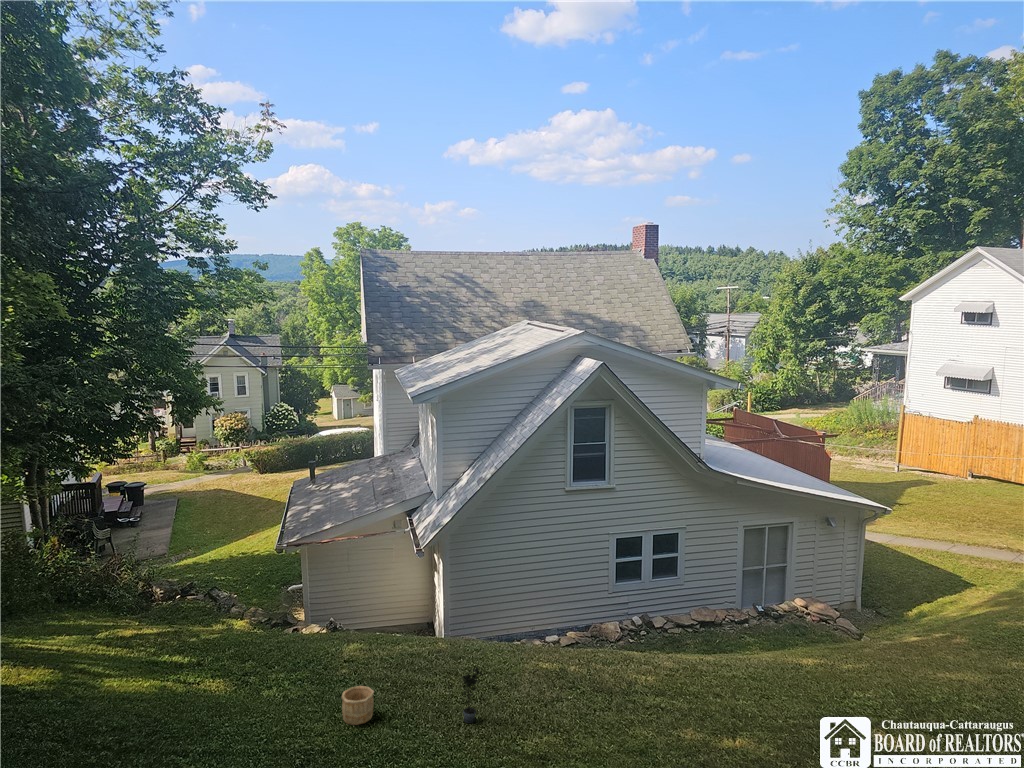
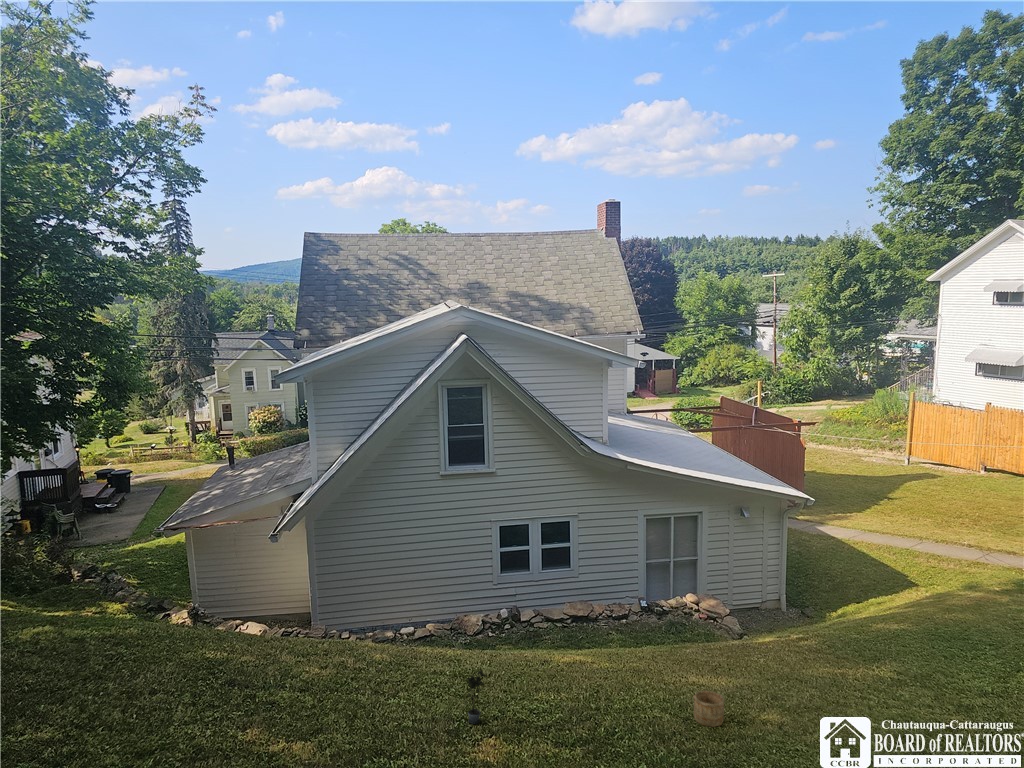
wooden bucket: present [342,686,374,725] -> present [693,691,725,727]

